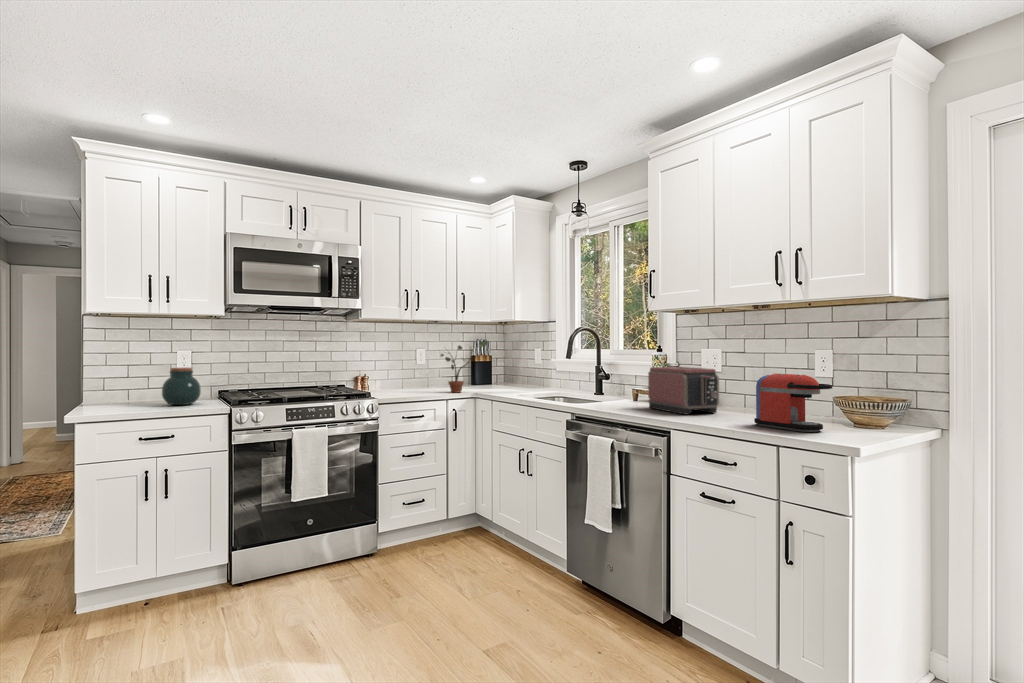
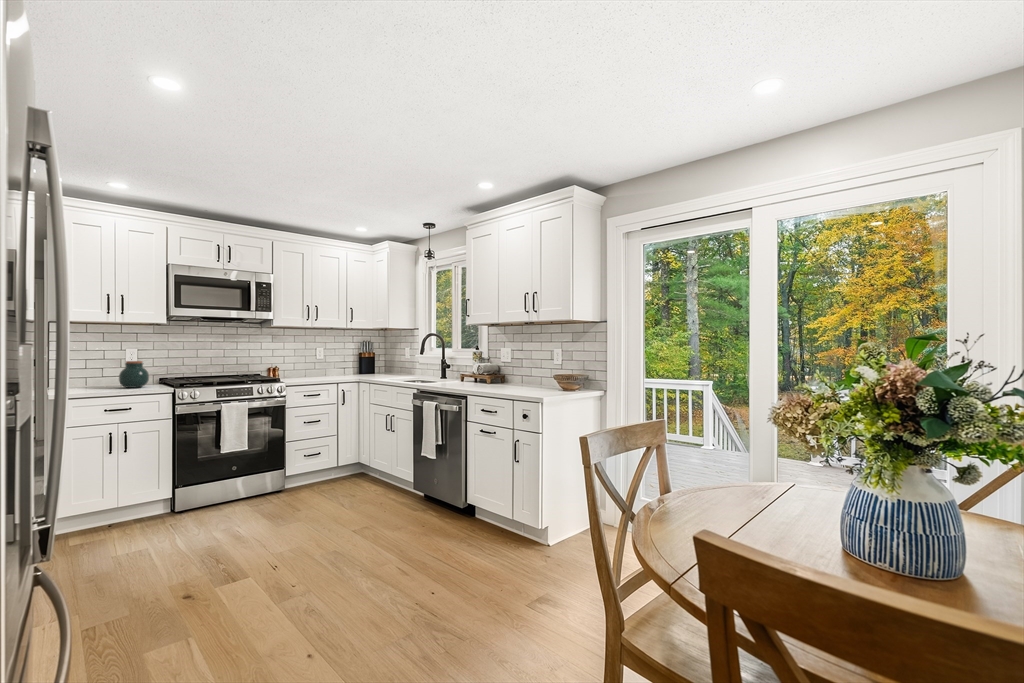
potted plant: present [441,340,488,393] -> none [333,342,368,378]
toaster: present [648,367,719,415] -> none [464,359,502,387]
coffee maker: present [754,373,832,432] -> none [511,361,546,393]

